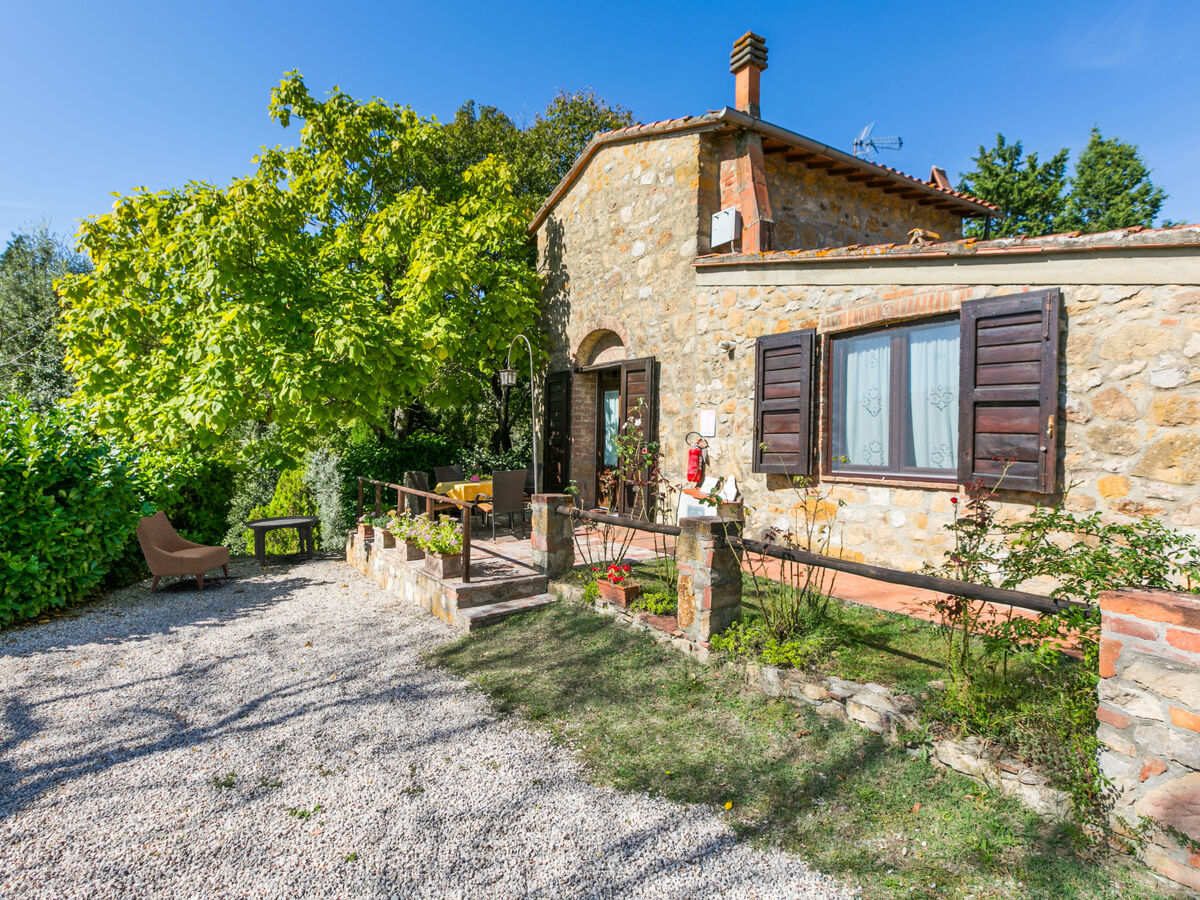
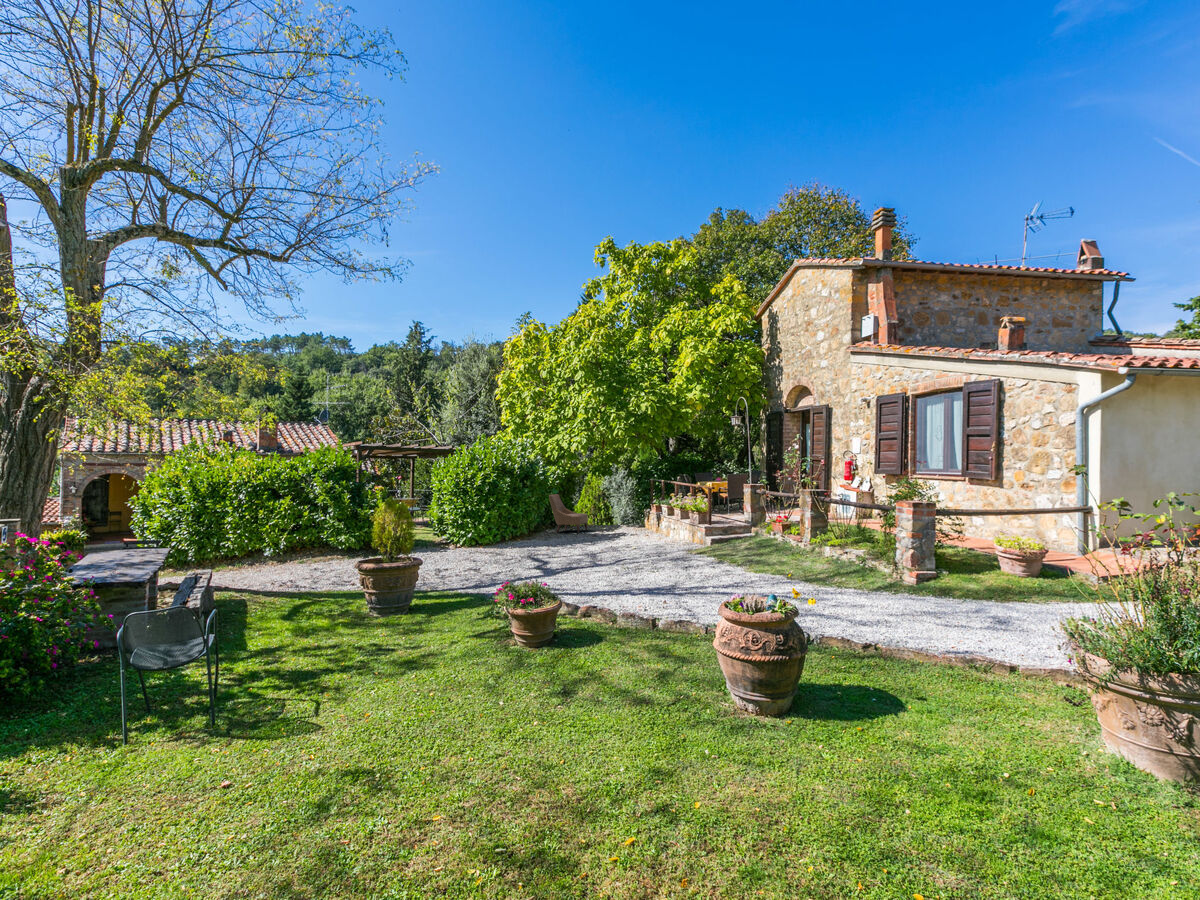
round table: present [243,516,319,566] -> none [590,503,628,528]

